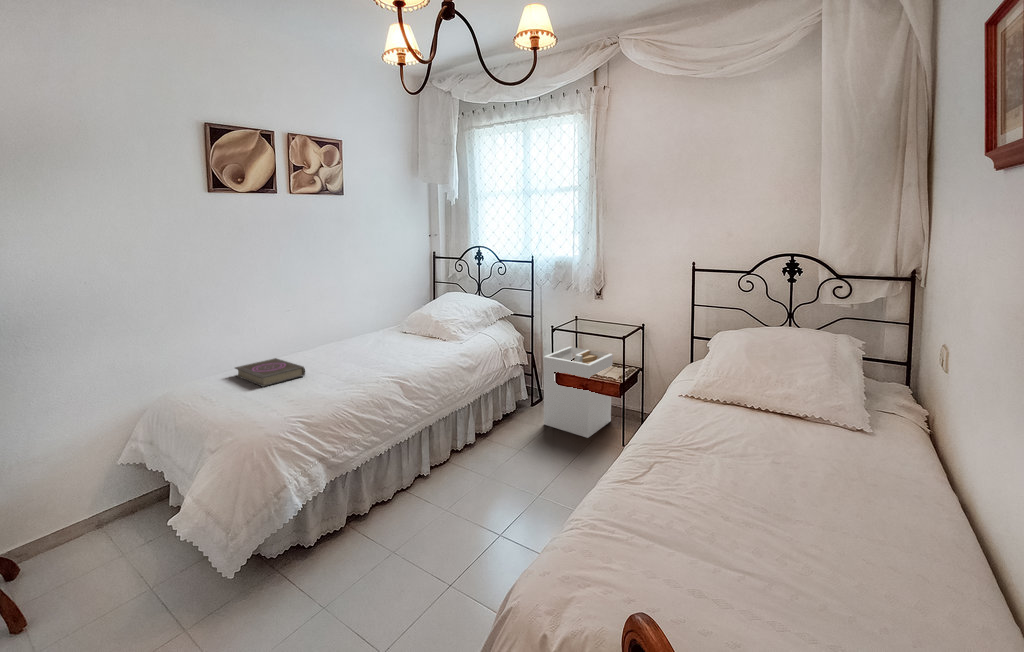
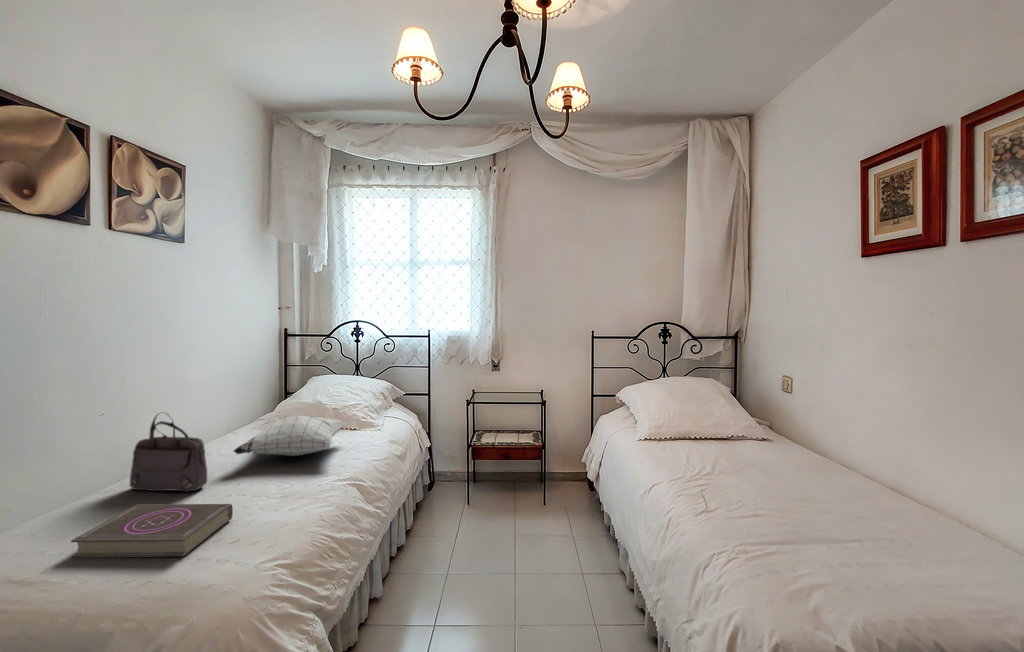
handbag: none [294,309,324,359] -> present [130,414,207,492]
pillow: none [345,321,431,350] -> present [234,416,345,456]
laundry hamper: present [544,347,613,438] -> none [469,419,524,510]

